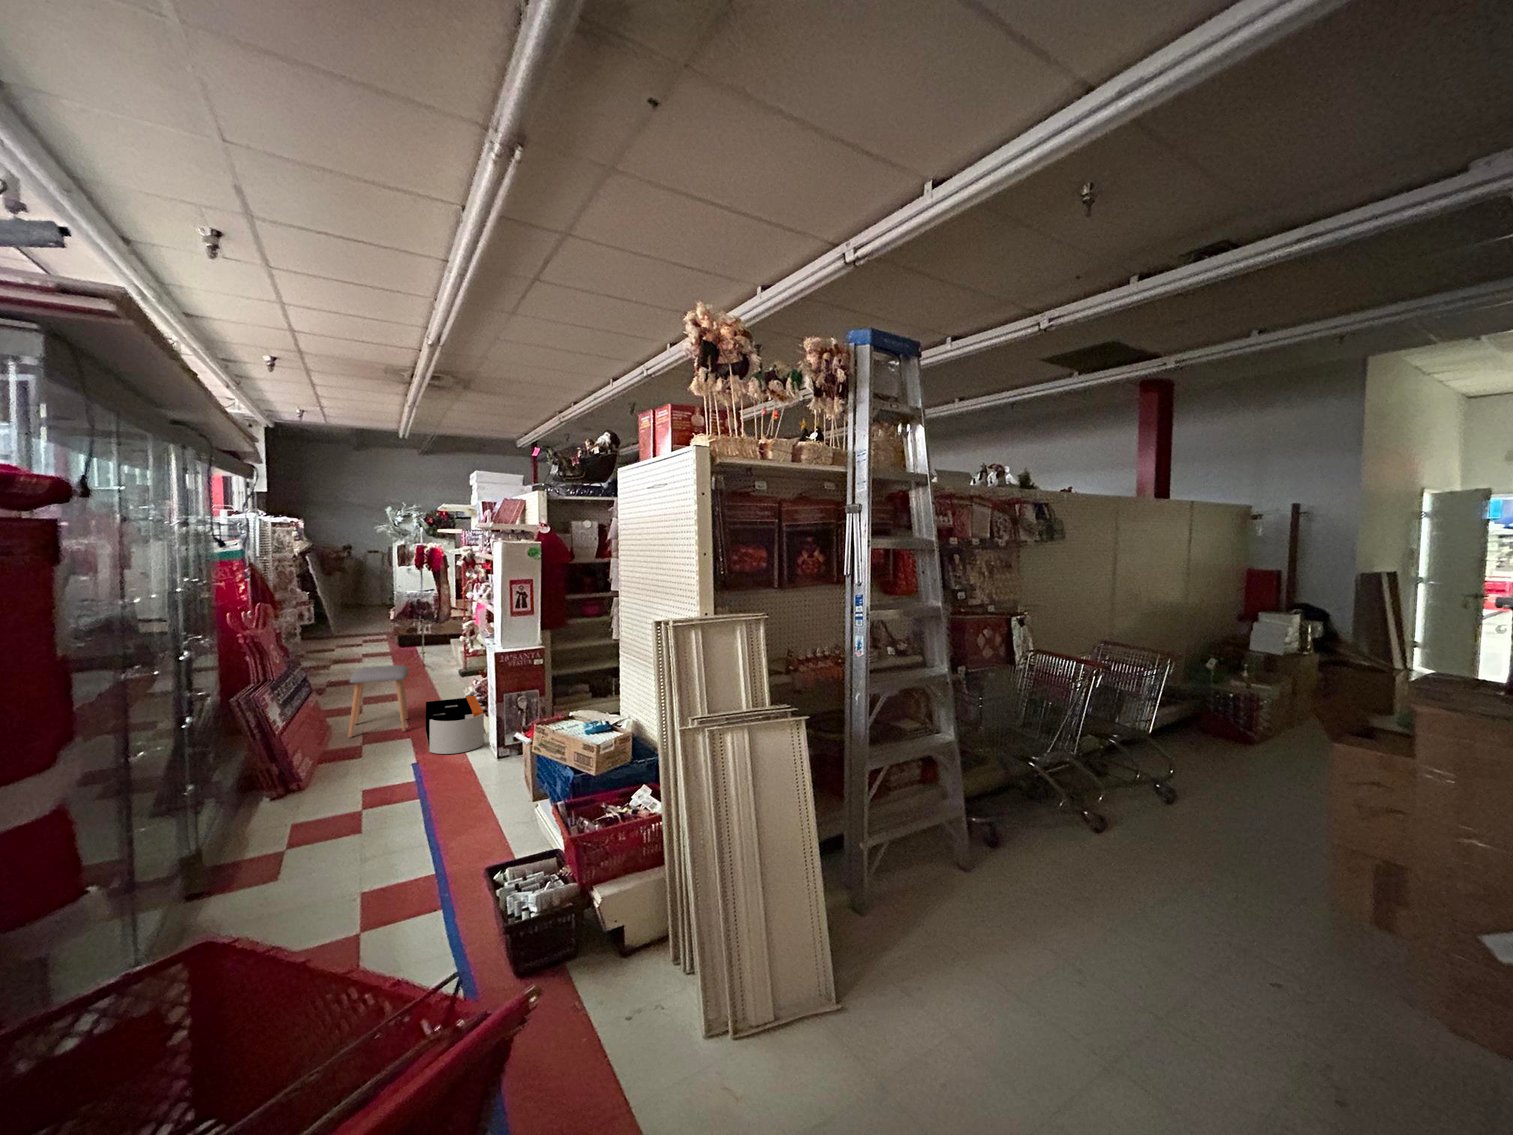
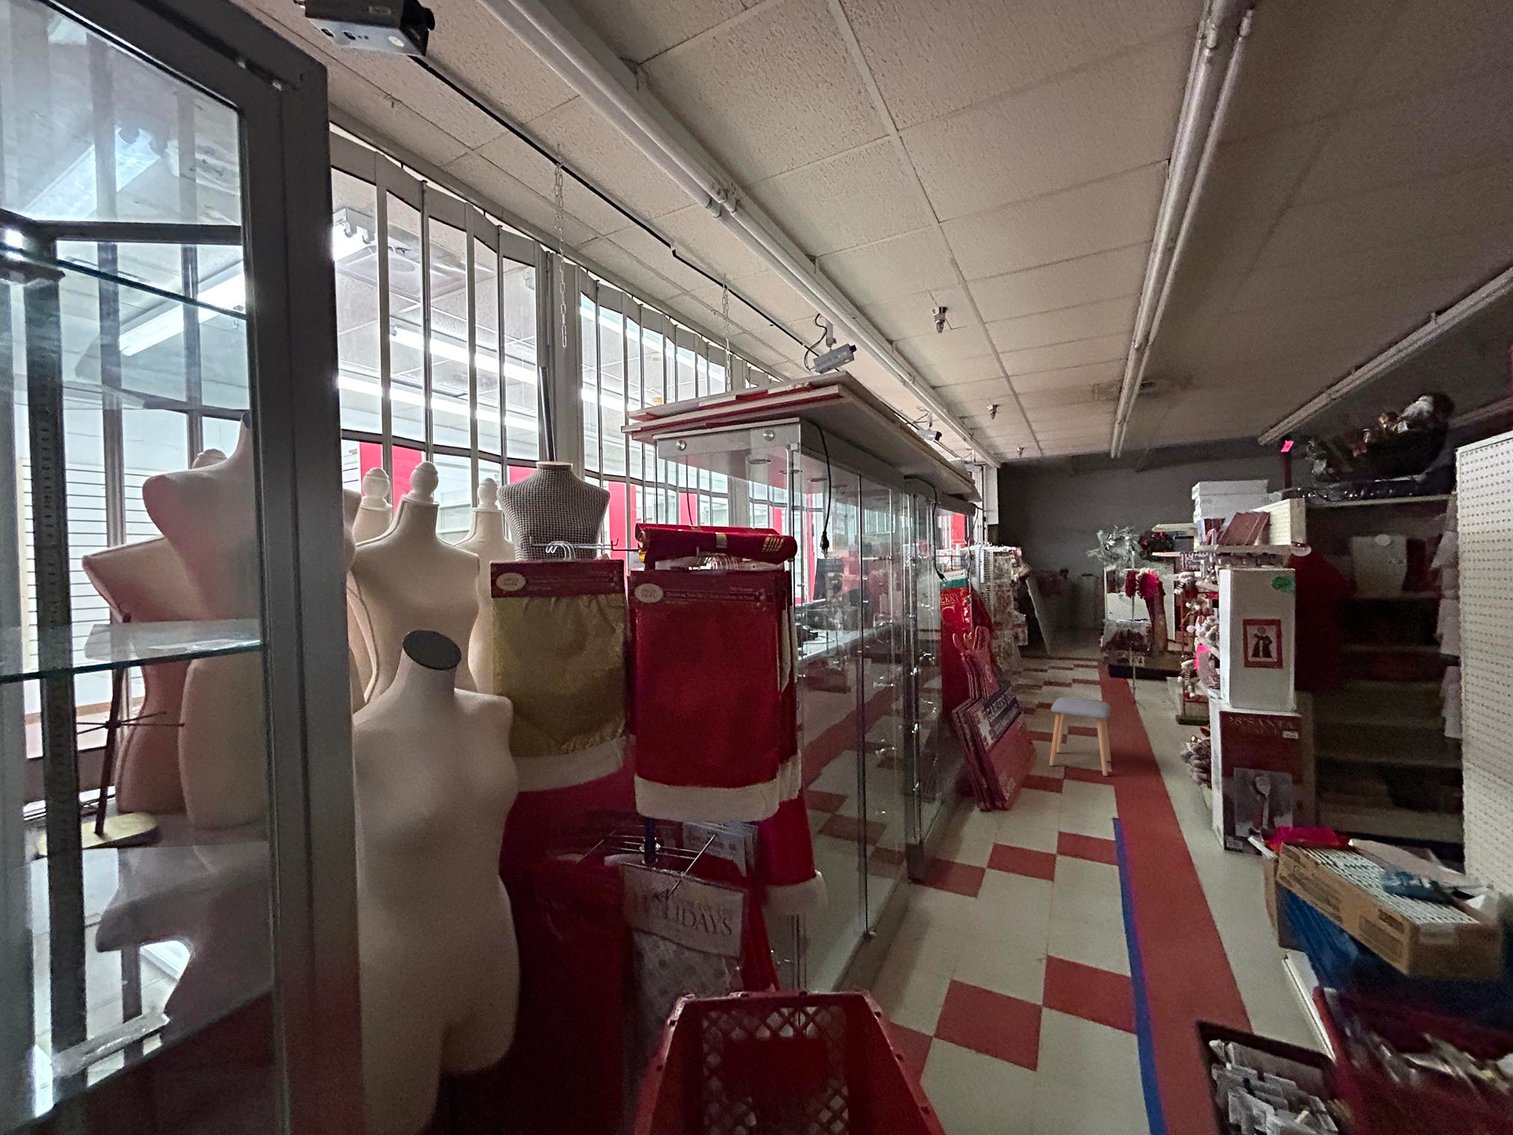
storage bin: present [426,696,484,754] -> none [1129,750,1203,827]

